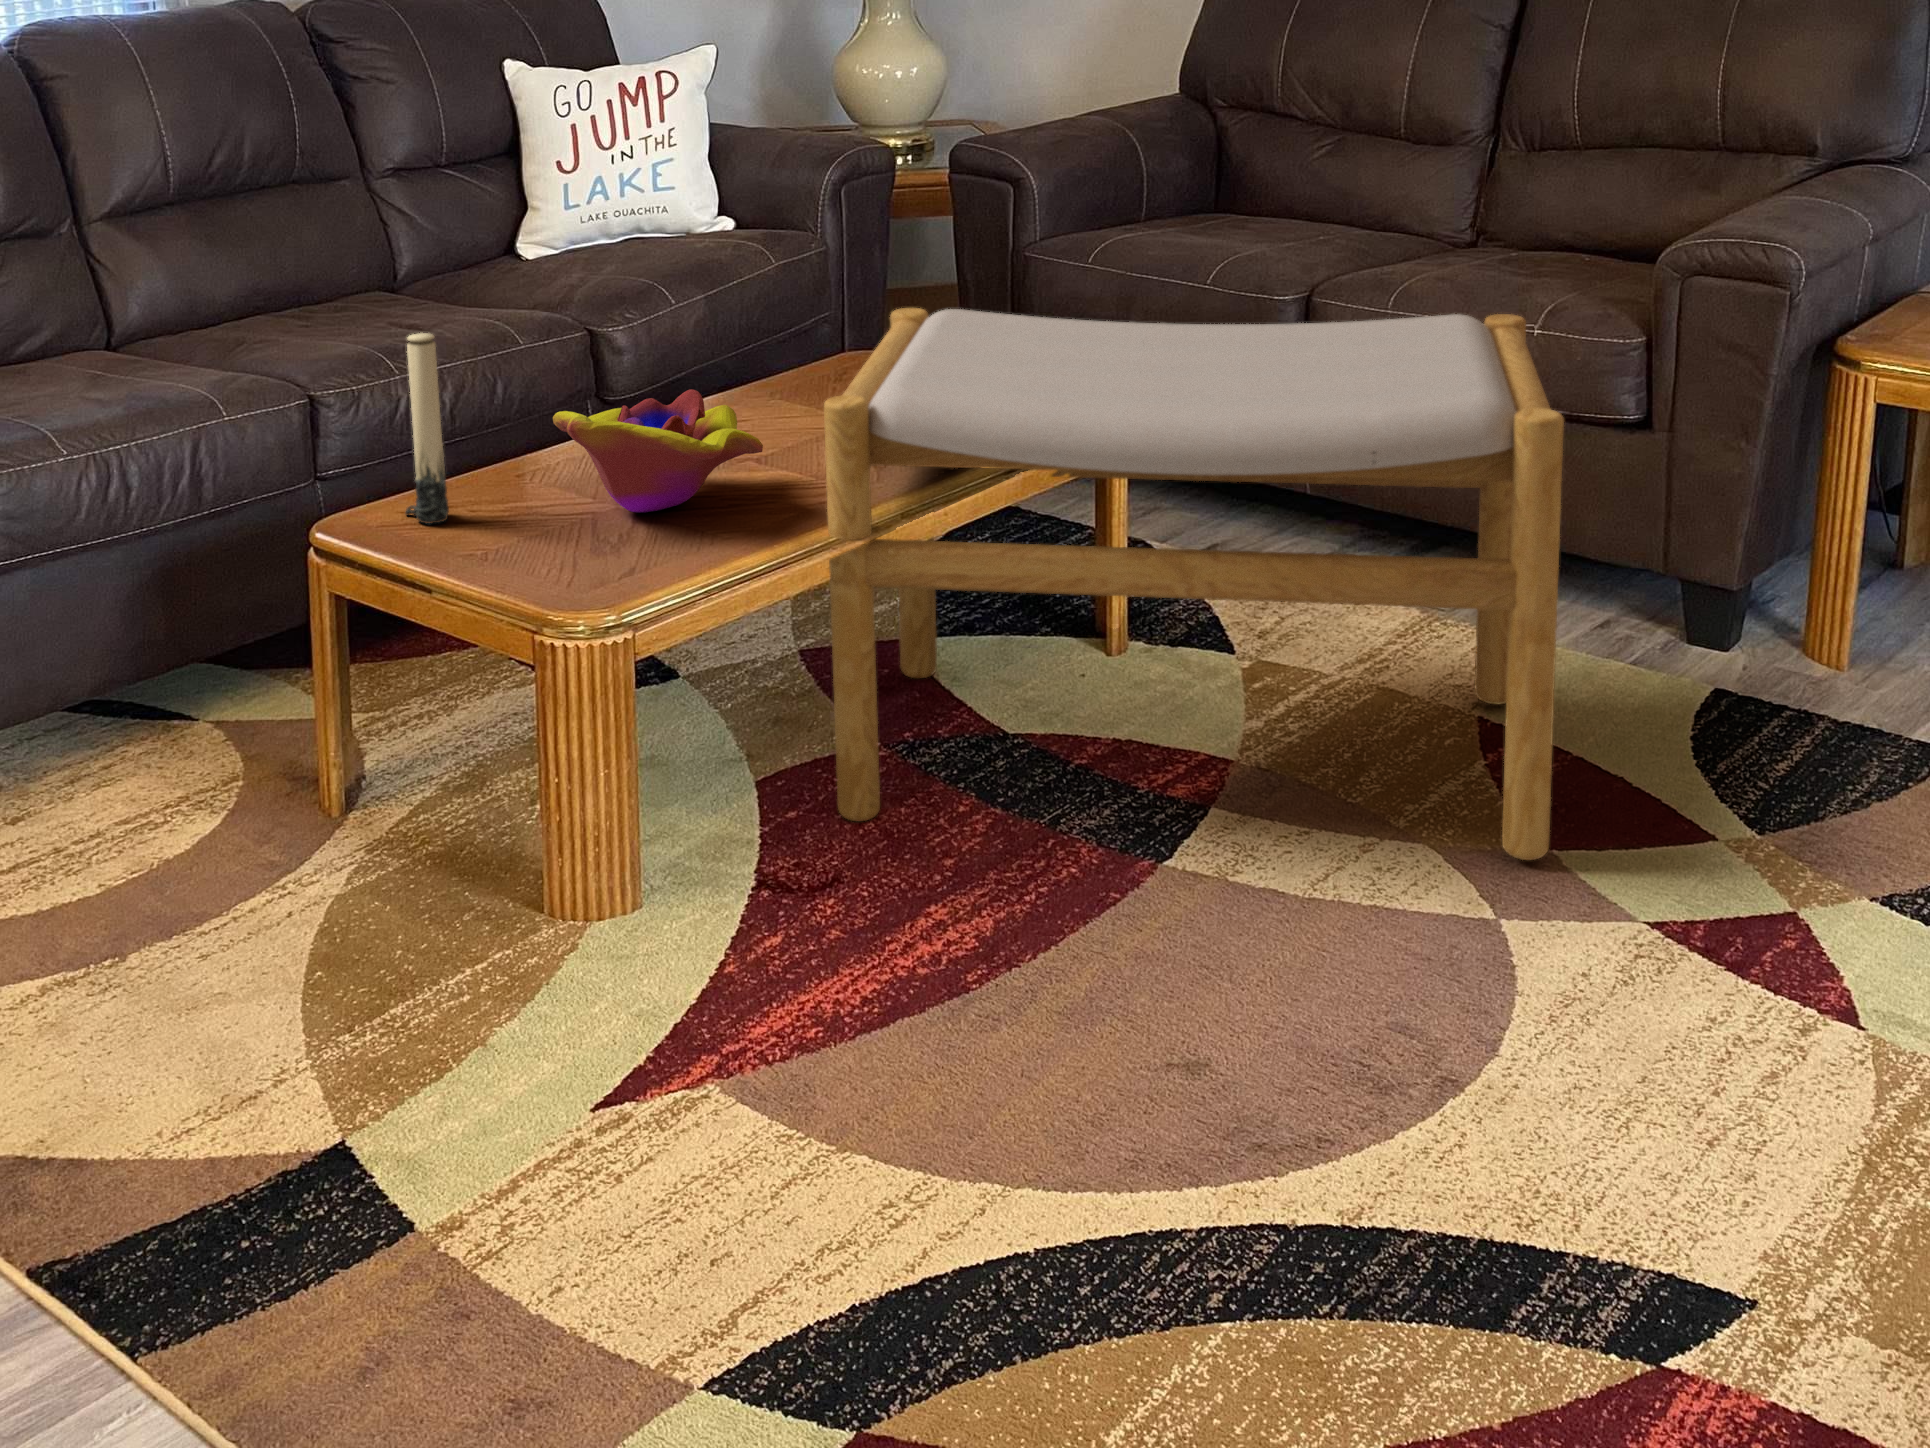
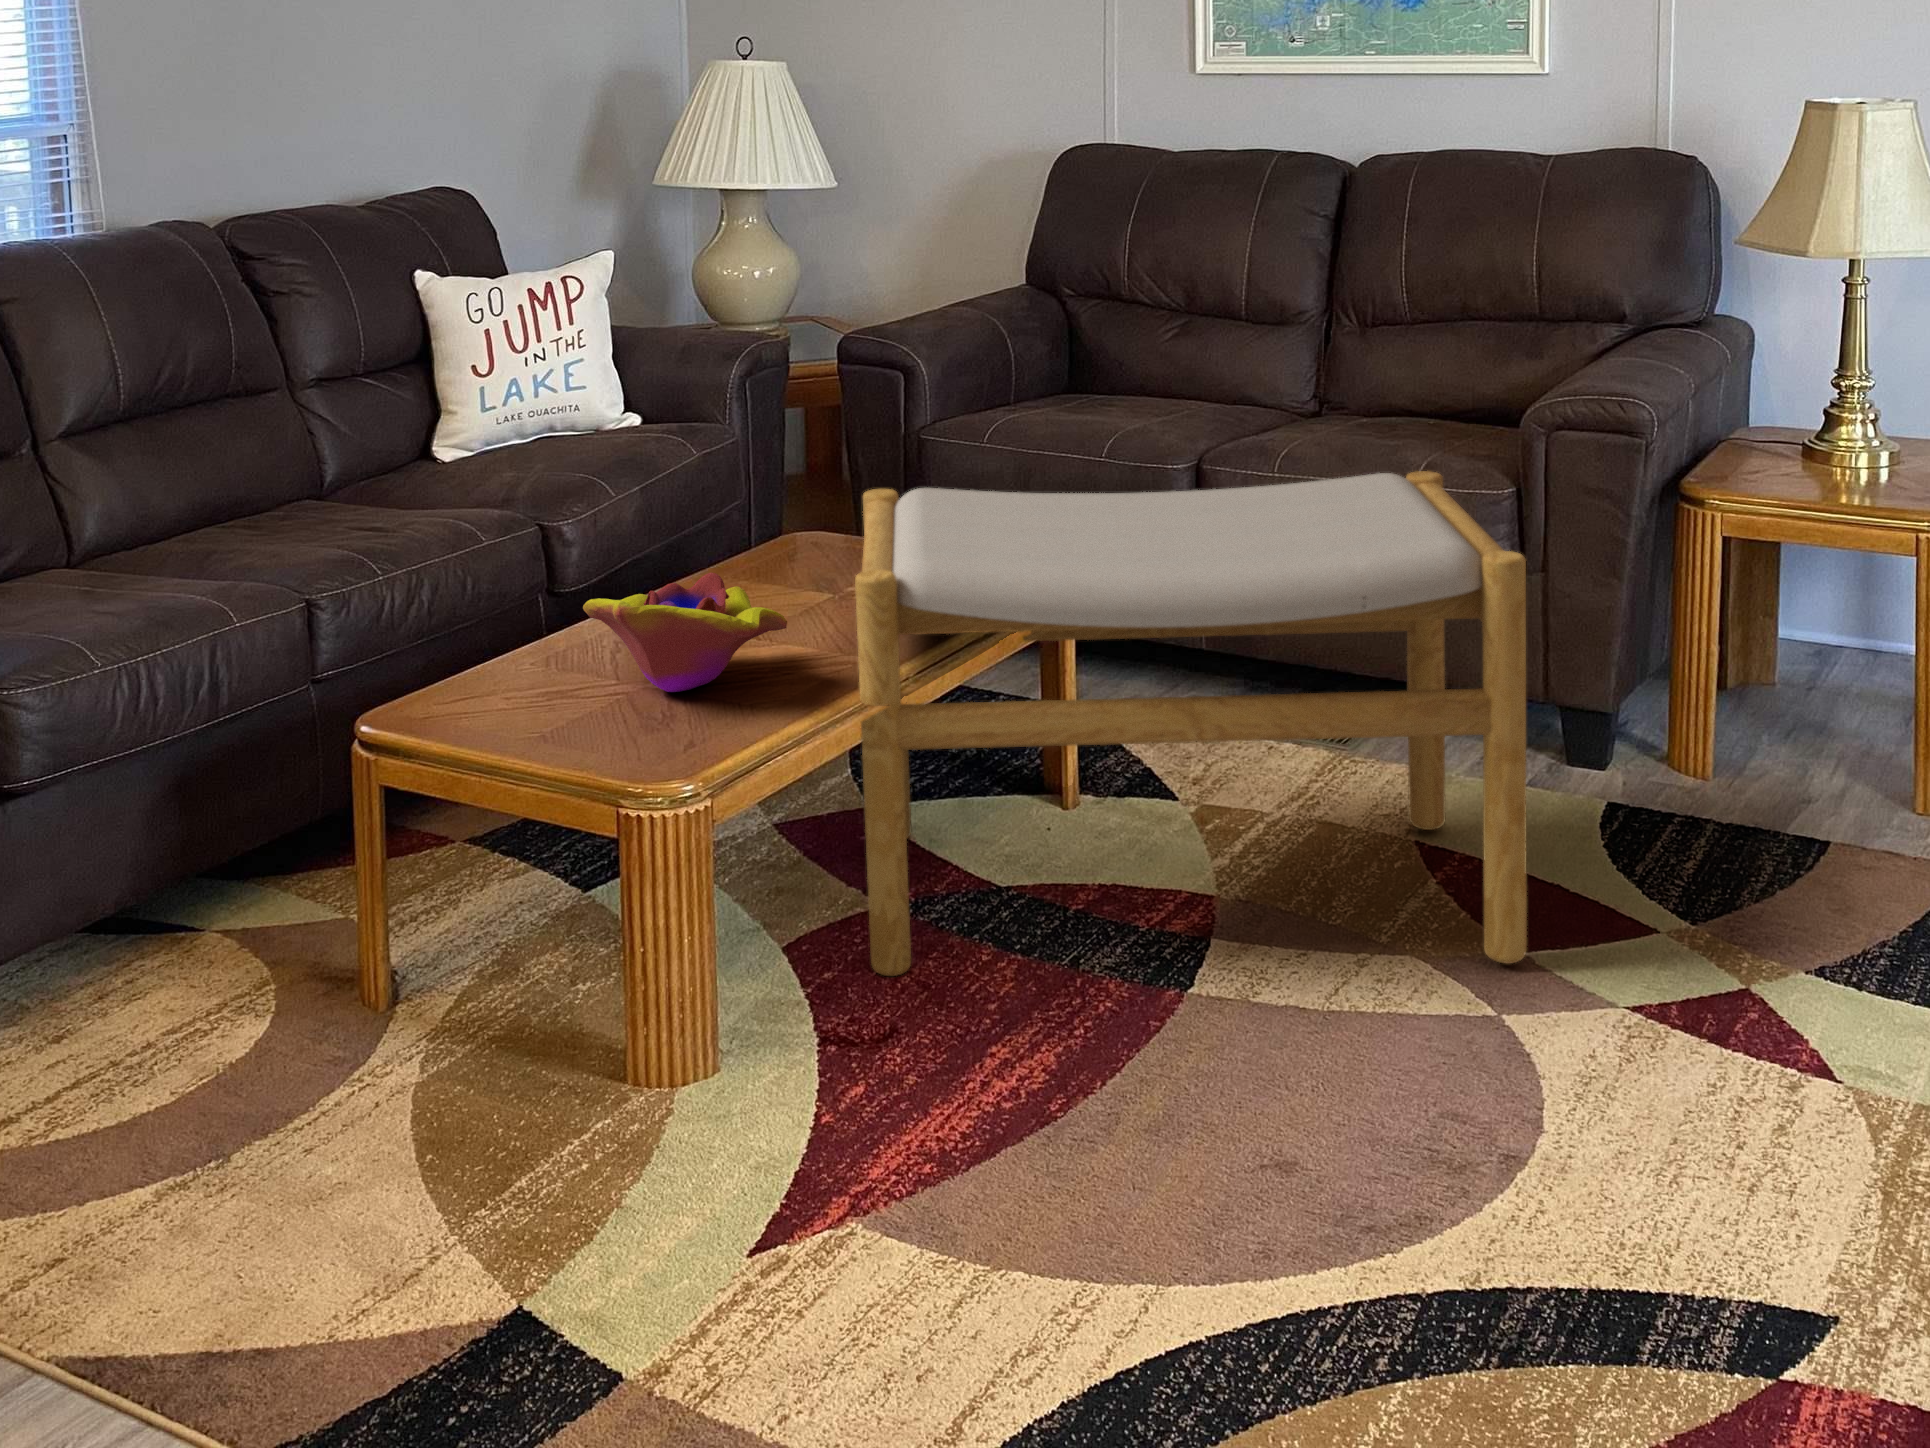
candle: present [406,333,449,524] -> none [446,529,491,714]

